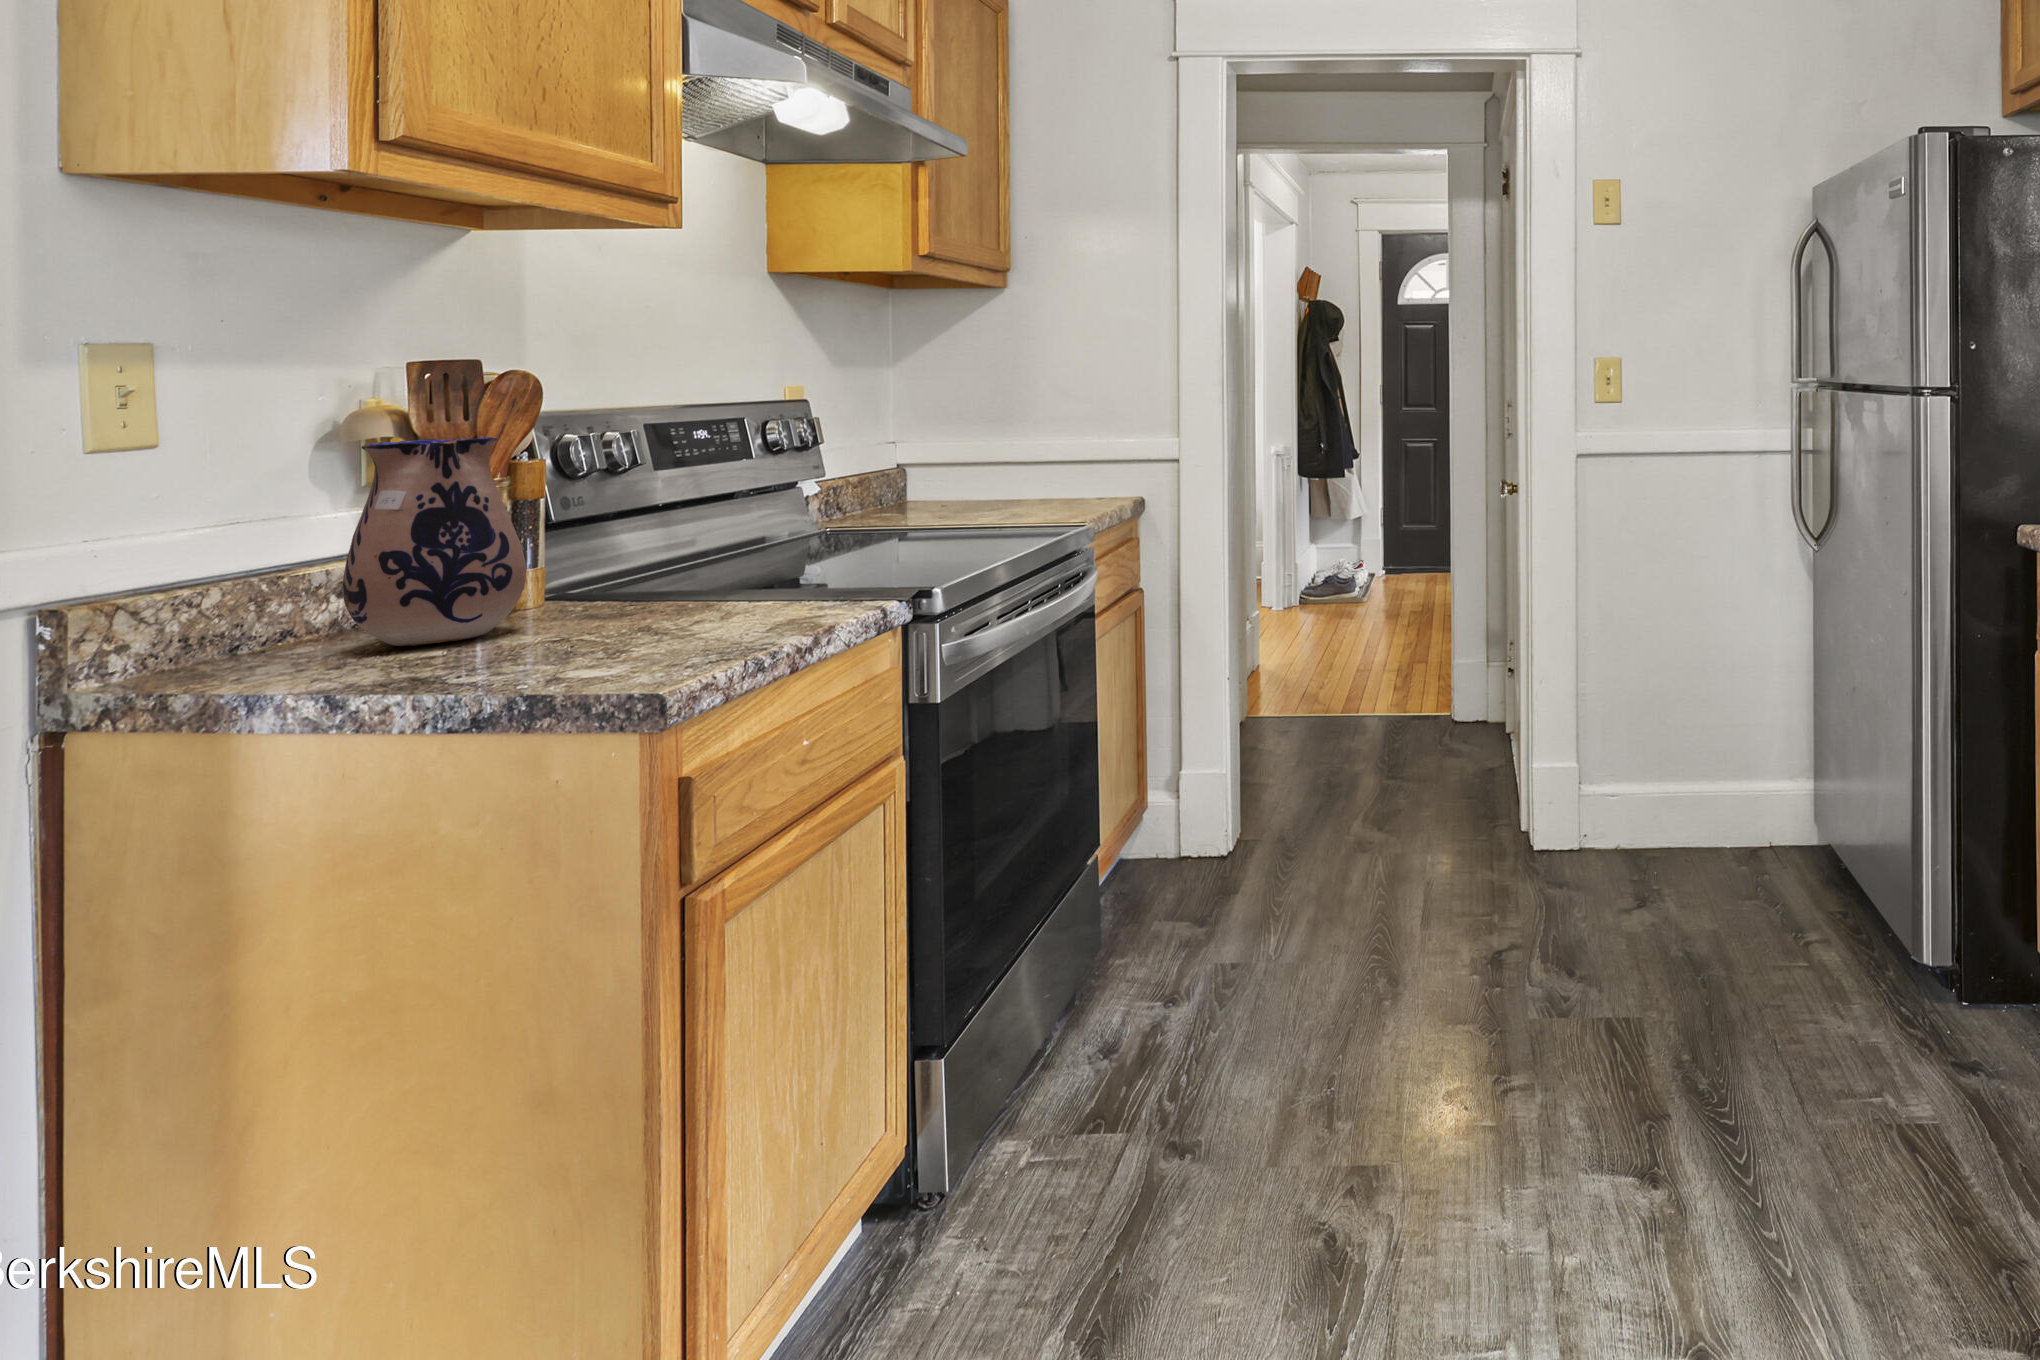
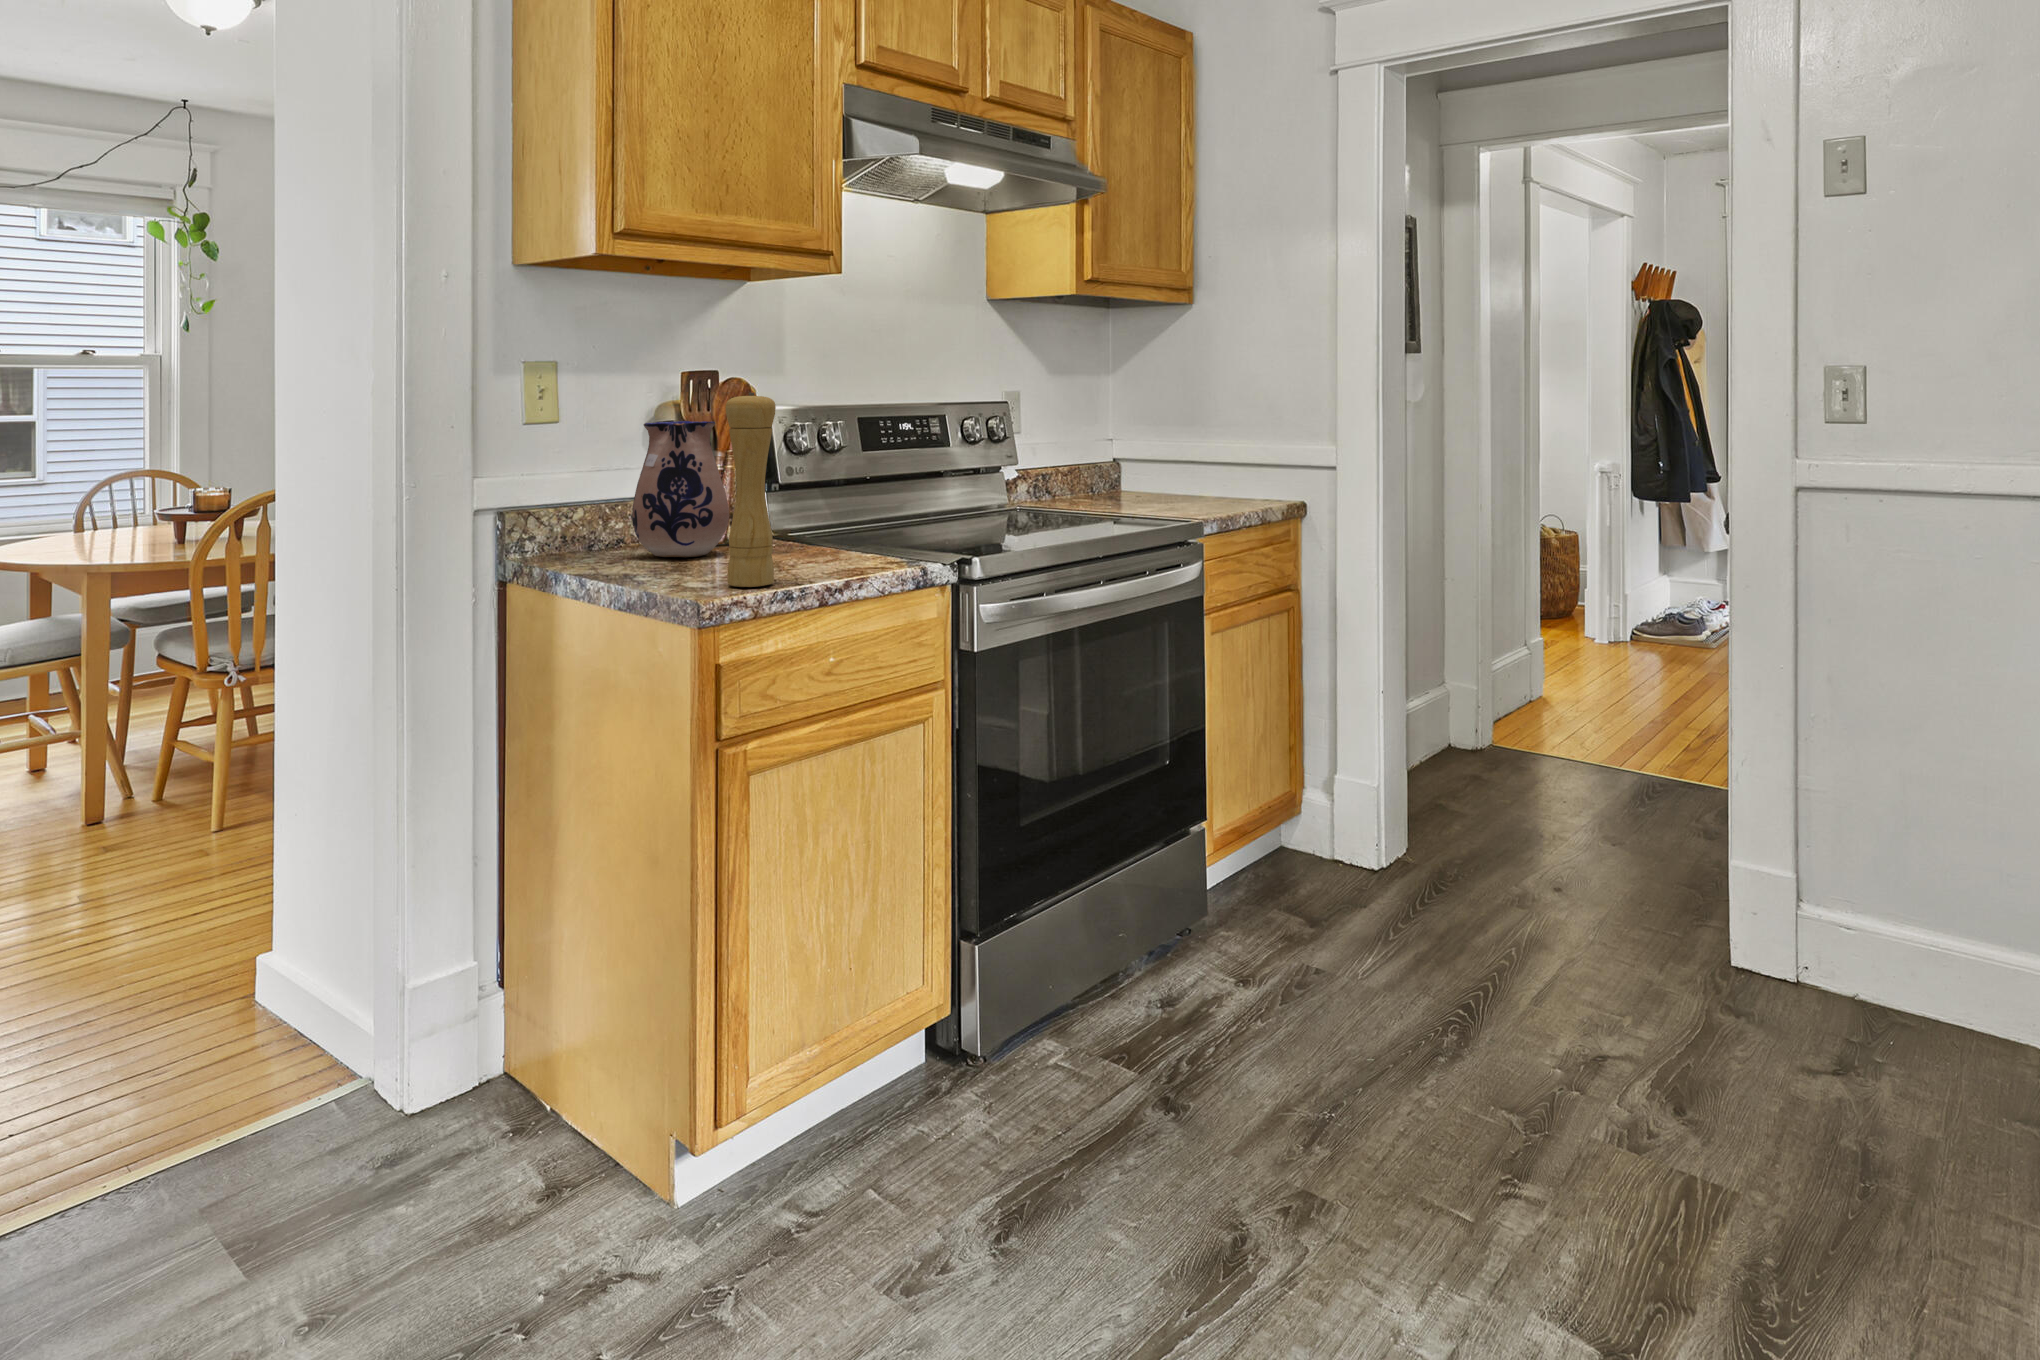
pepper mill: none [645,386,726,661] -> present [726,393,776,587]

